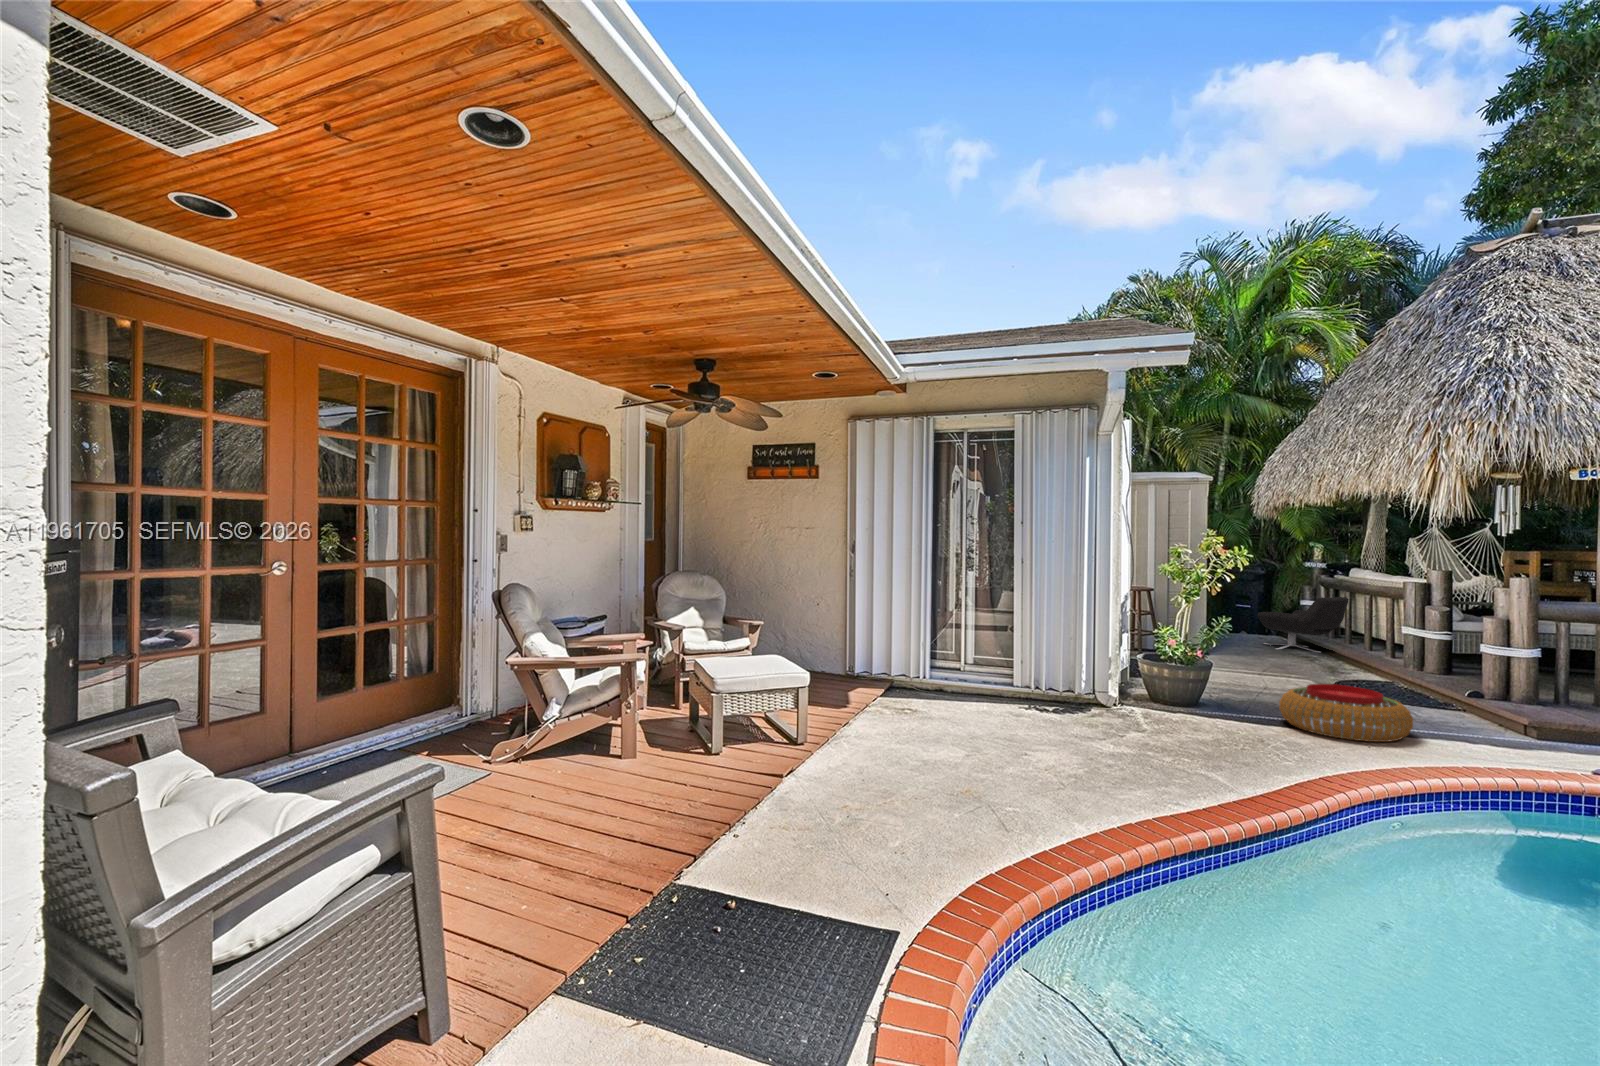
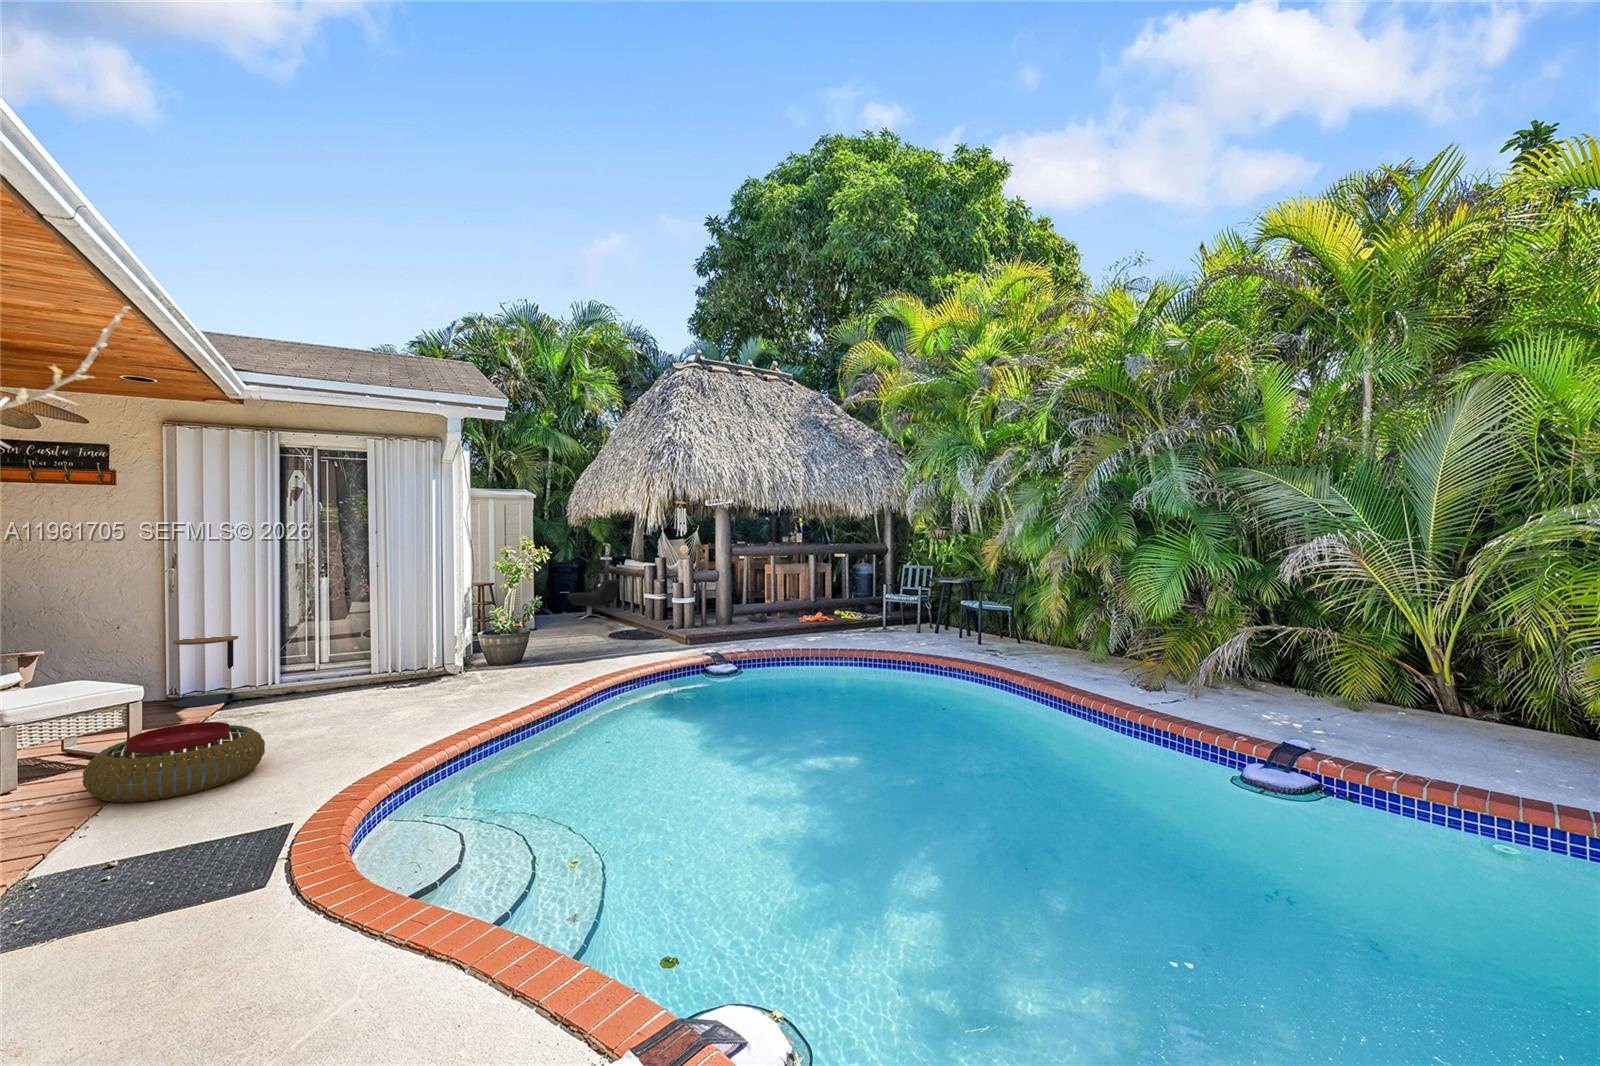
side table: none [848,622,897,692] -> present [173,636,238,708]
pouf: present [1279,684,1413,742] -> present [83,722,265,803]

